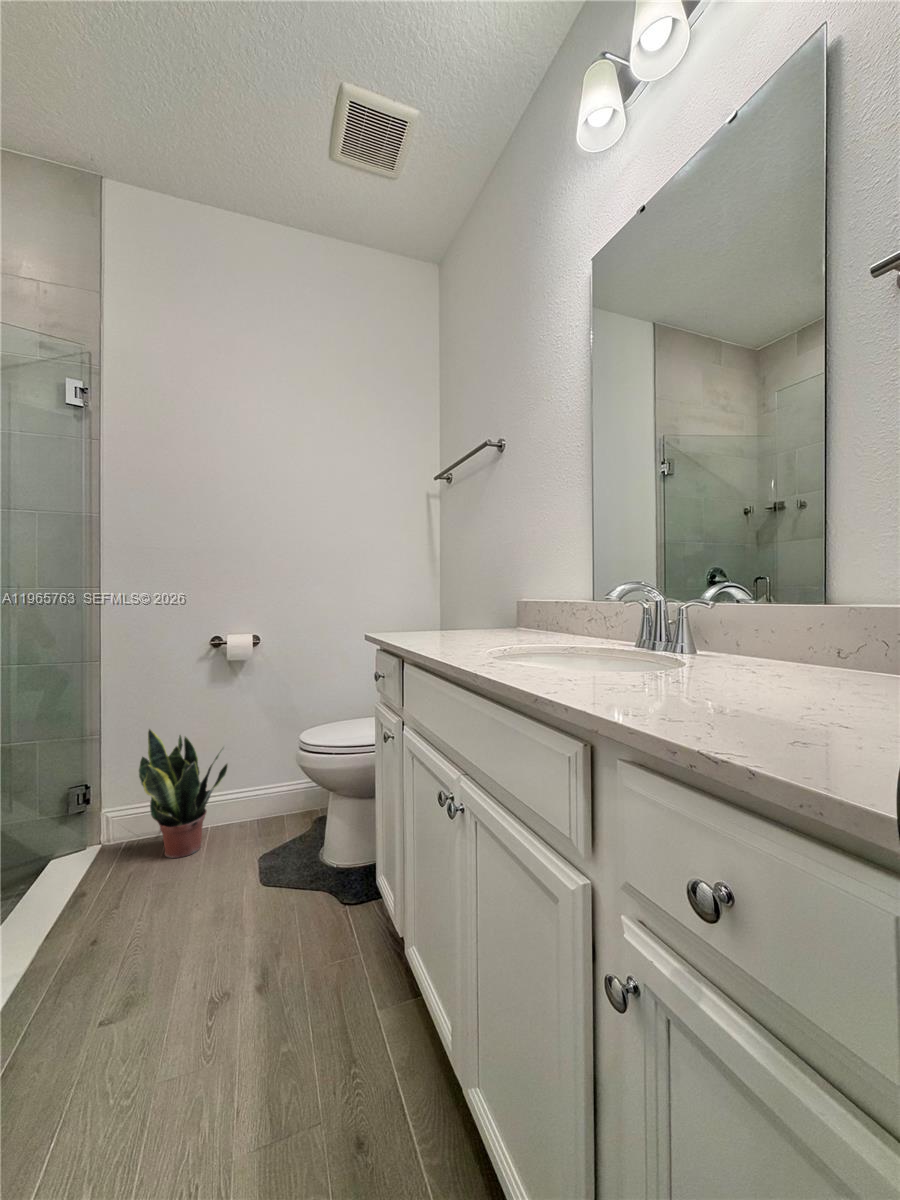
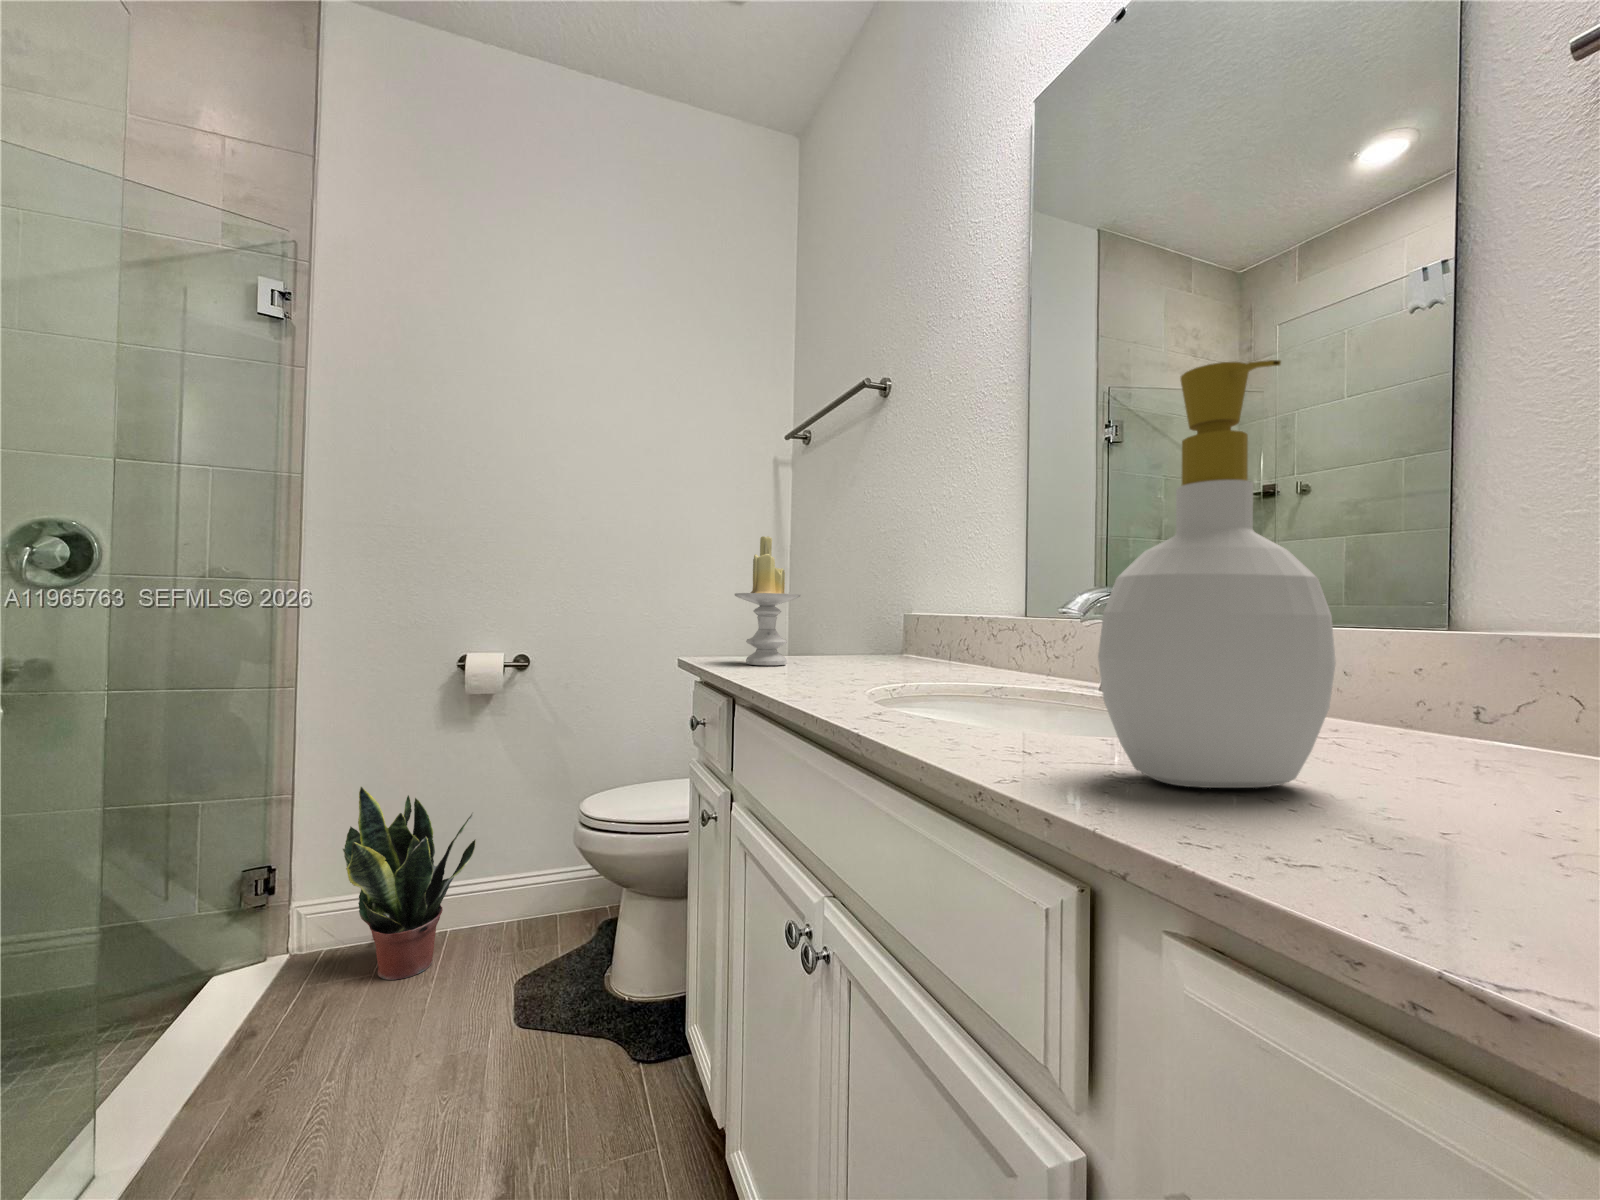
soap bottle: none [603,459,730,692] -> present [1098,360,1336,788]
candle: none [400,552,444,638] -> present [735,536,800,665]

